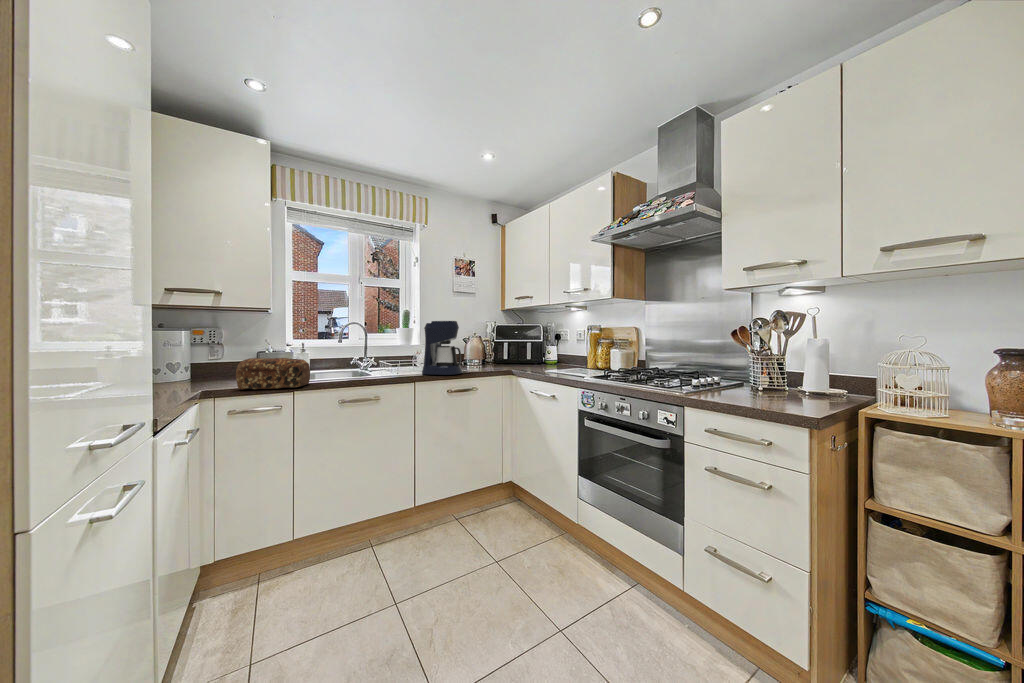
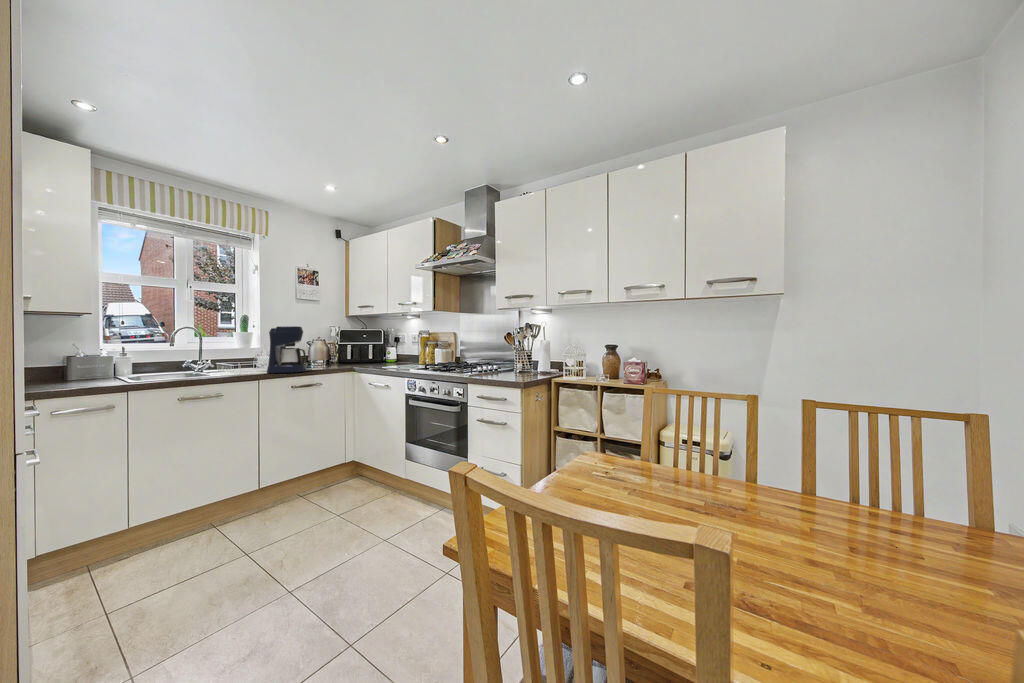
bread loaf: present [236,358,310,390] -> none [67,360,149,390]

